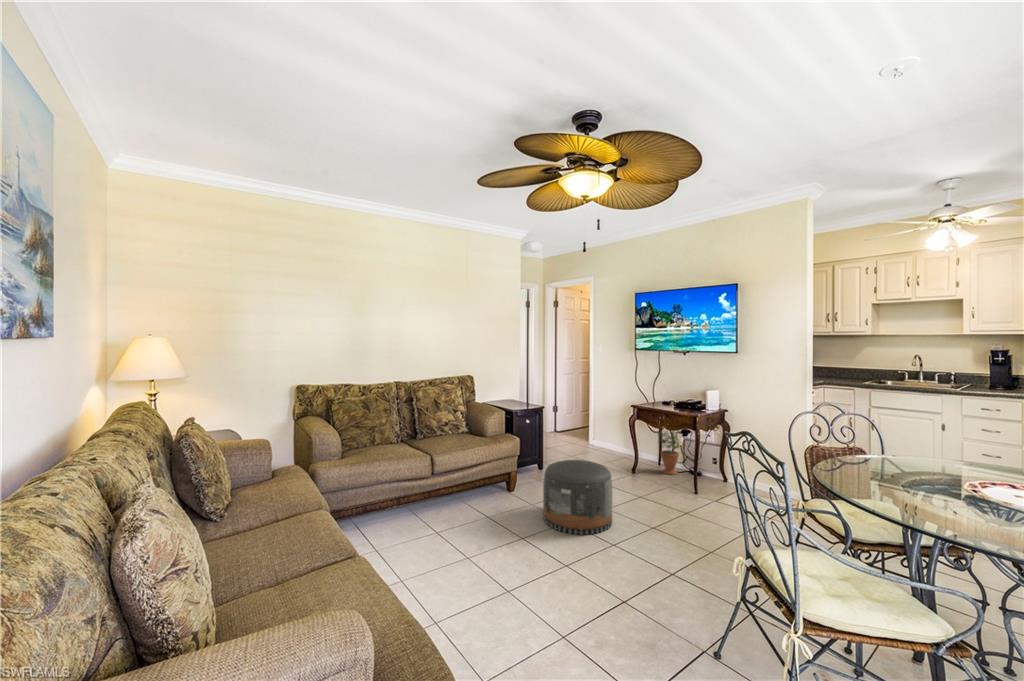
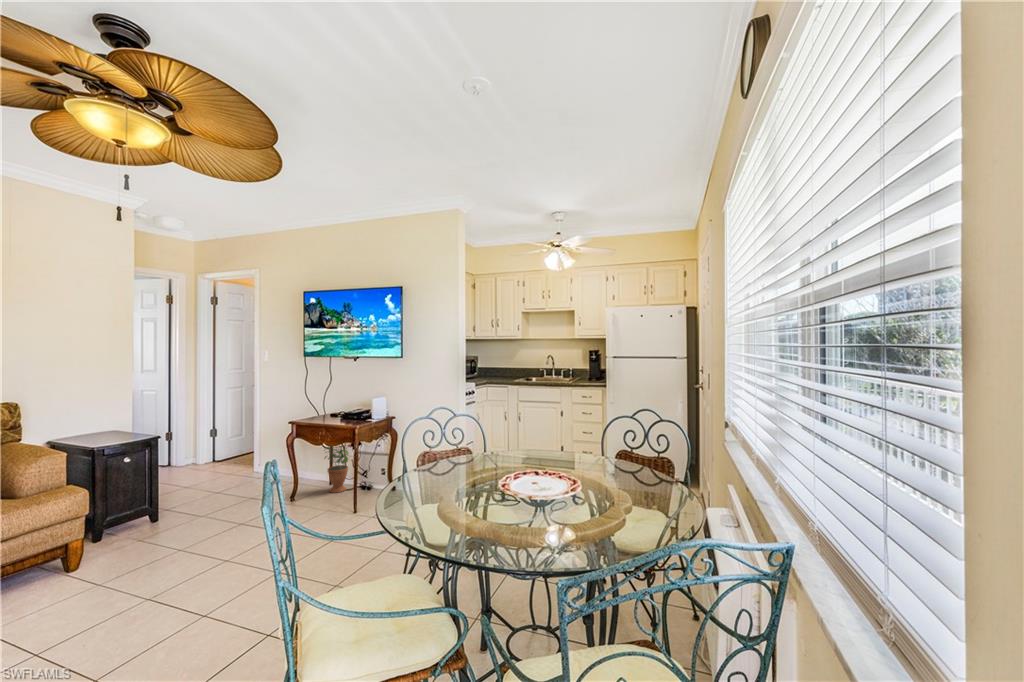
pouf: present [543,460,612,535] -> none [106,504,226,618]

